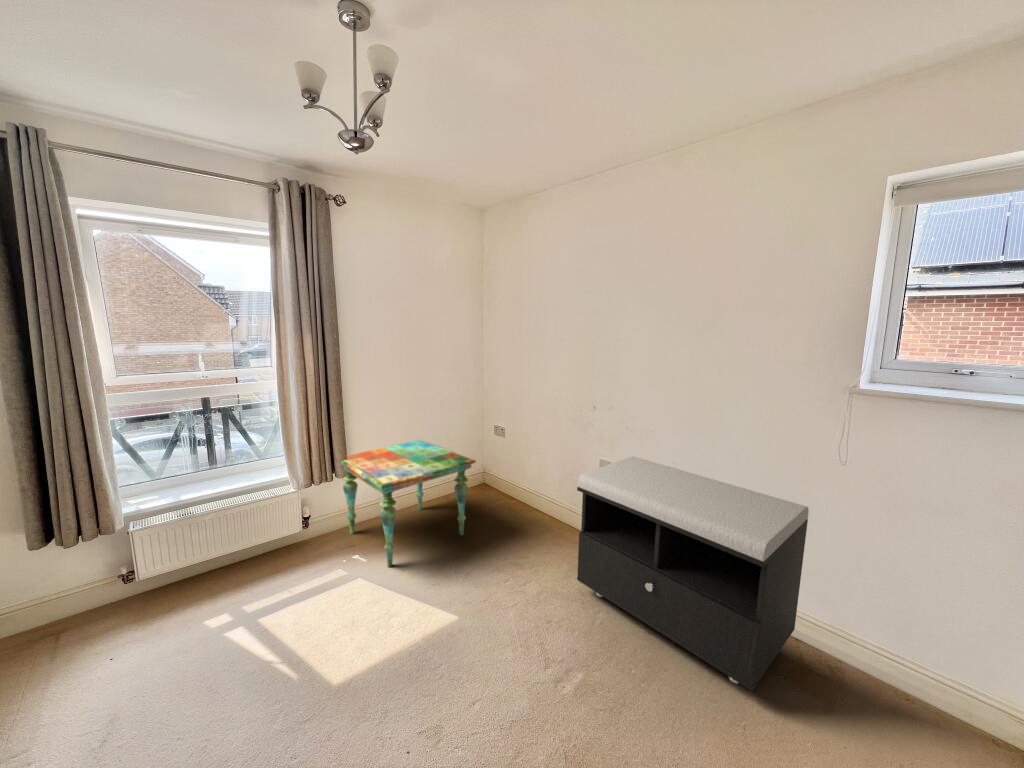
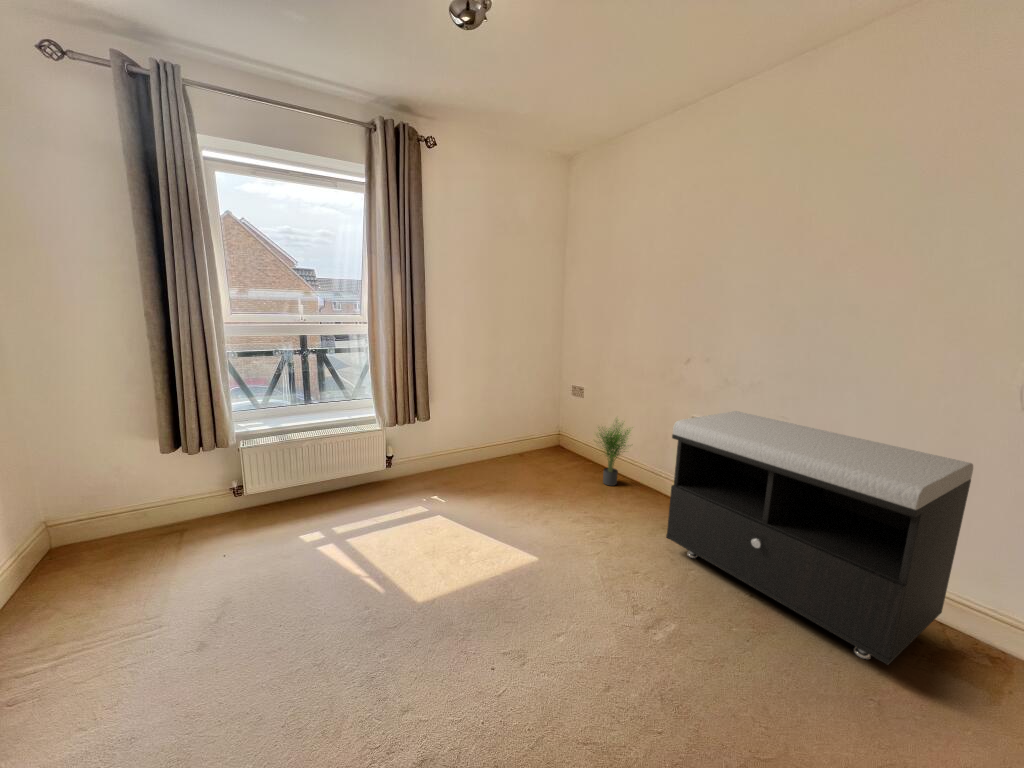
side table: present [341,440,476,567] -> none [416,394,556,510]
potted plant: none [511,456,551,524] -> present [599,421,629,486]

